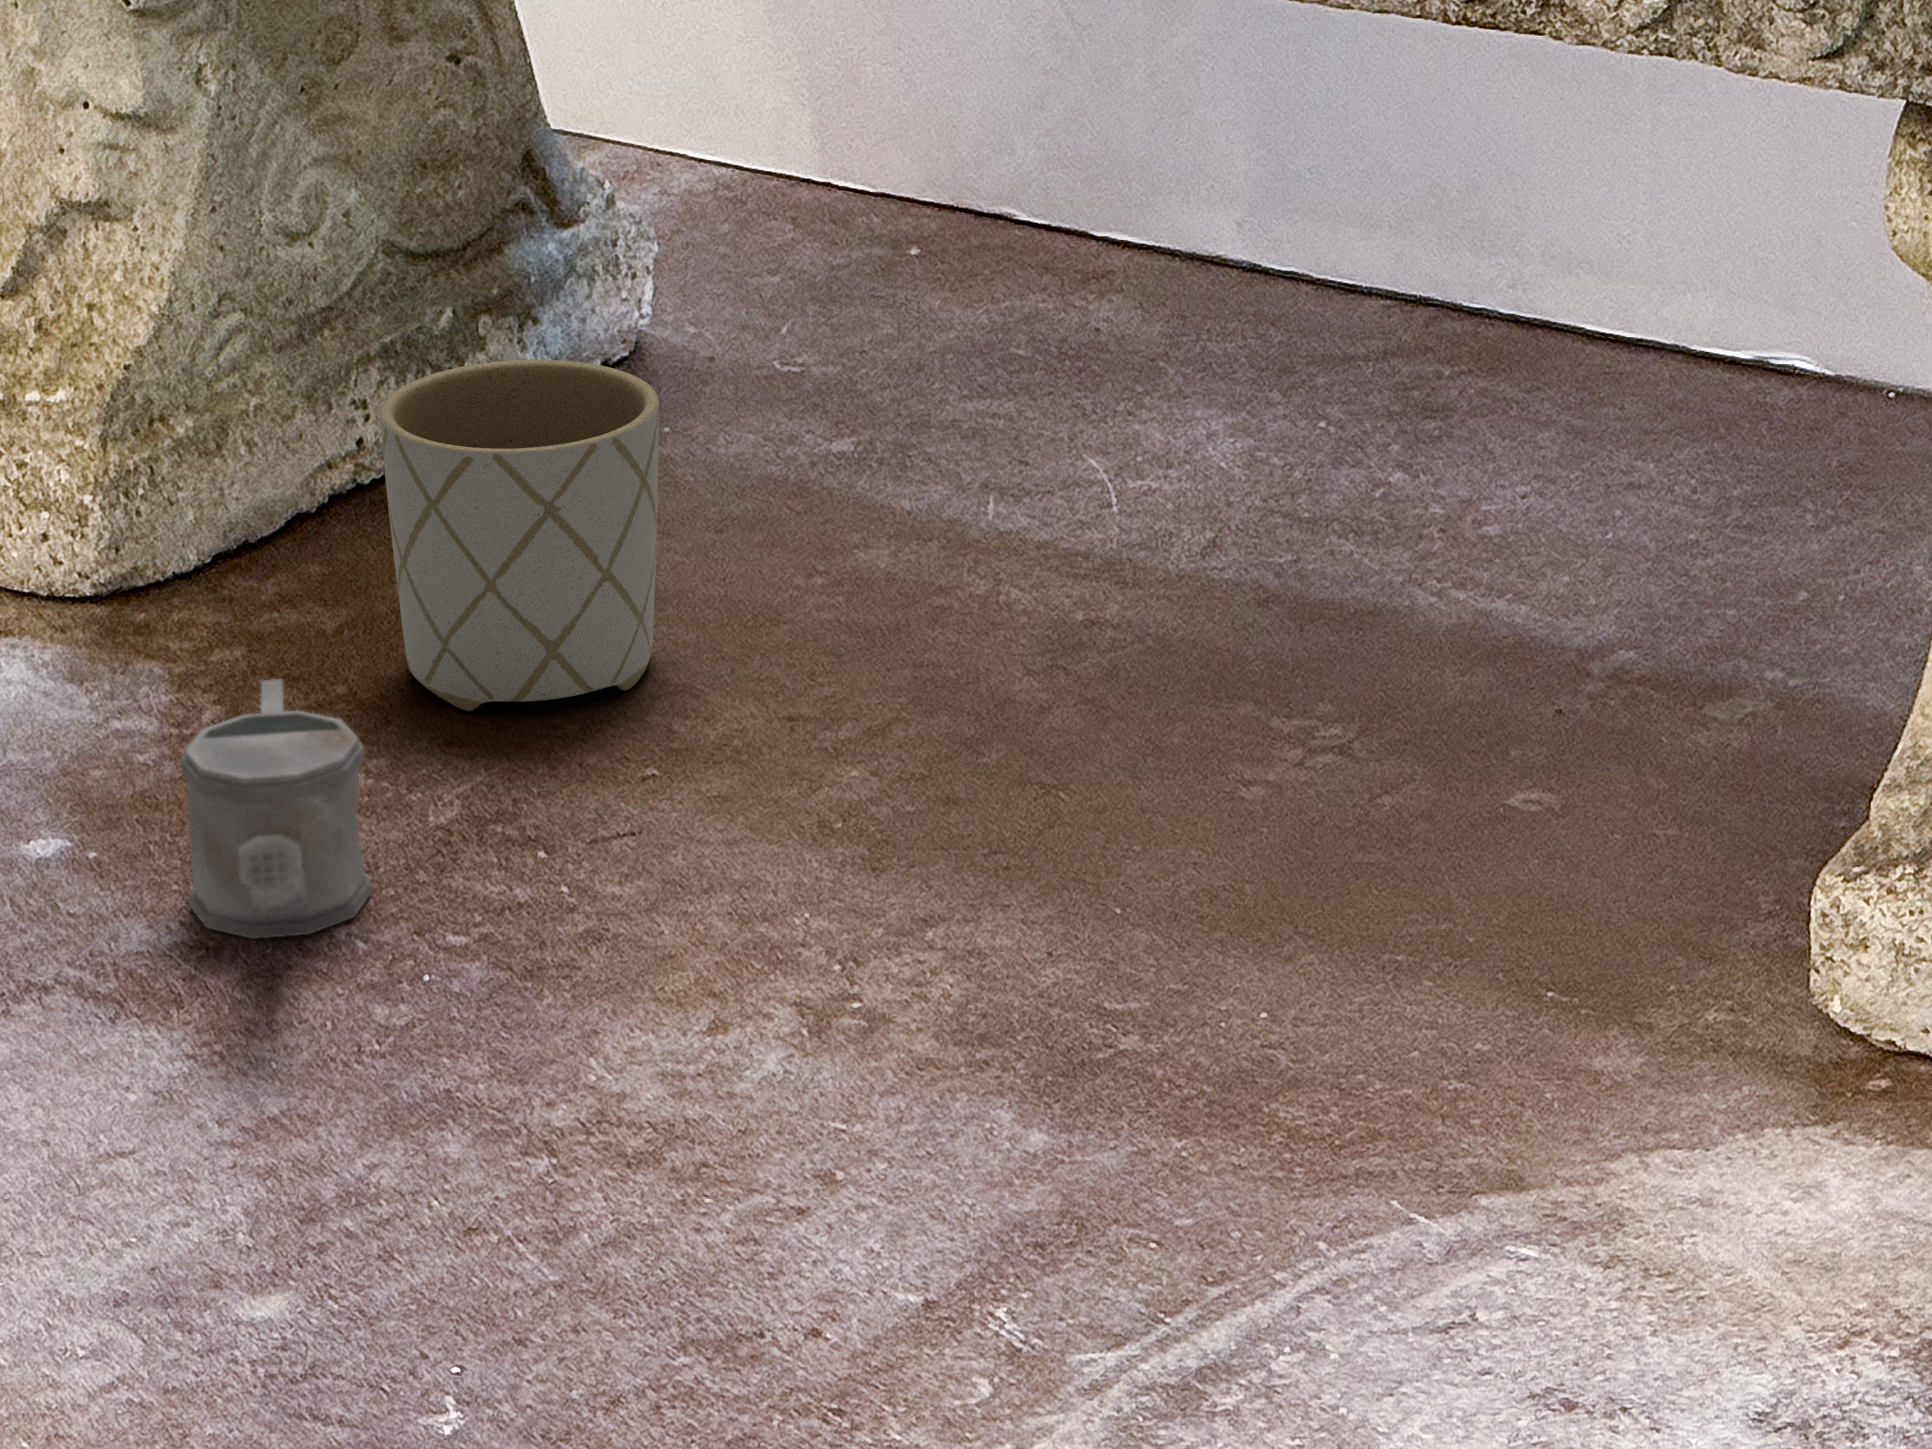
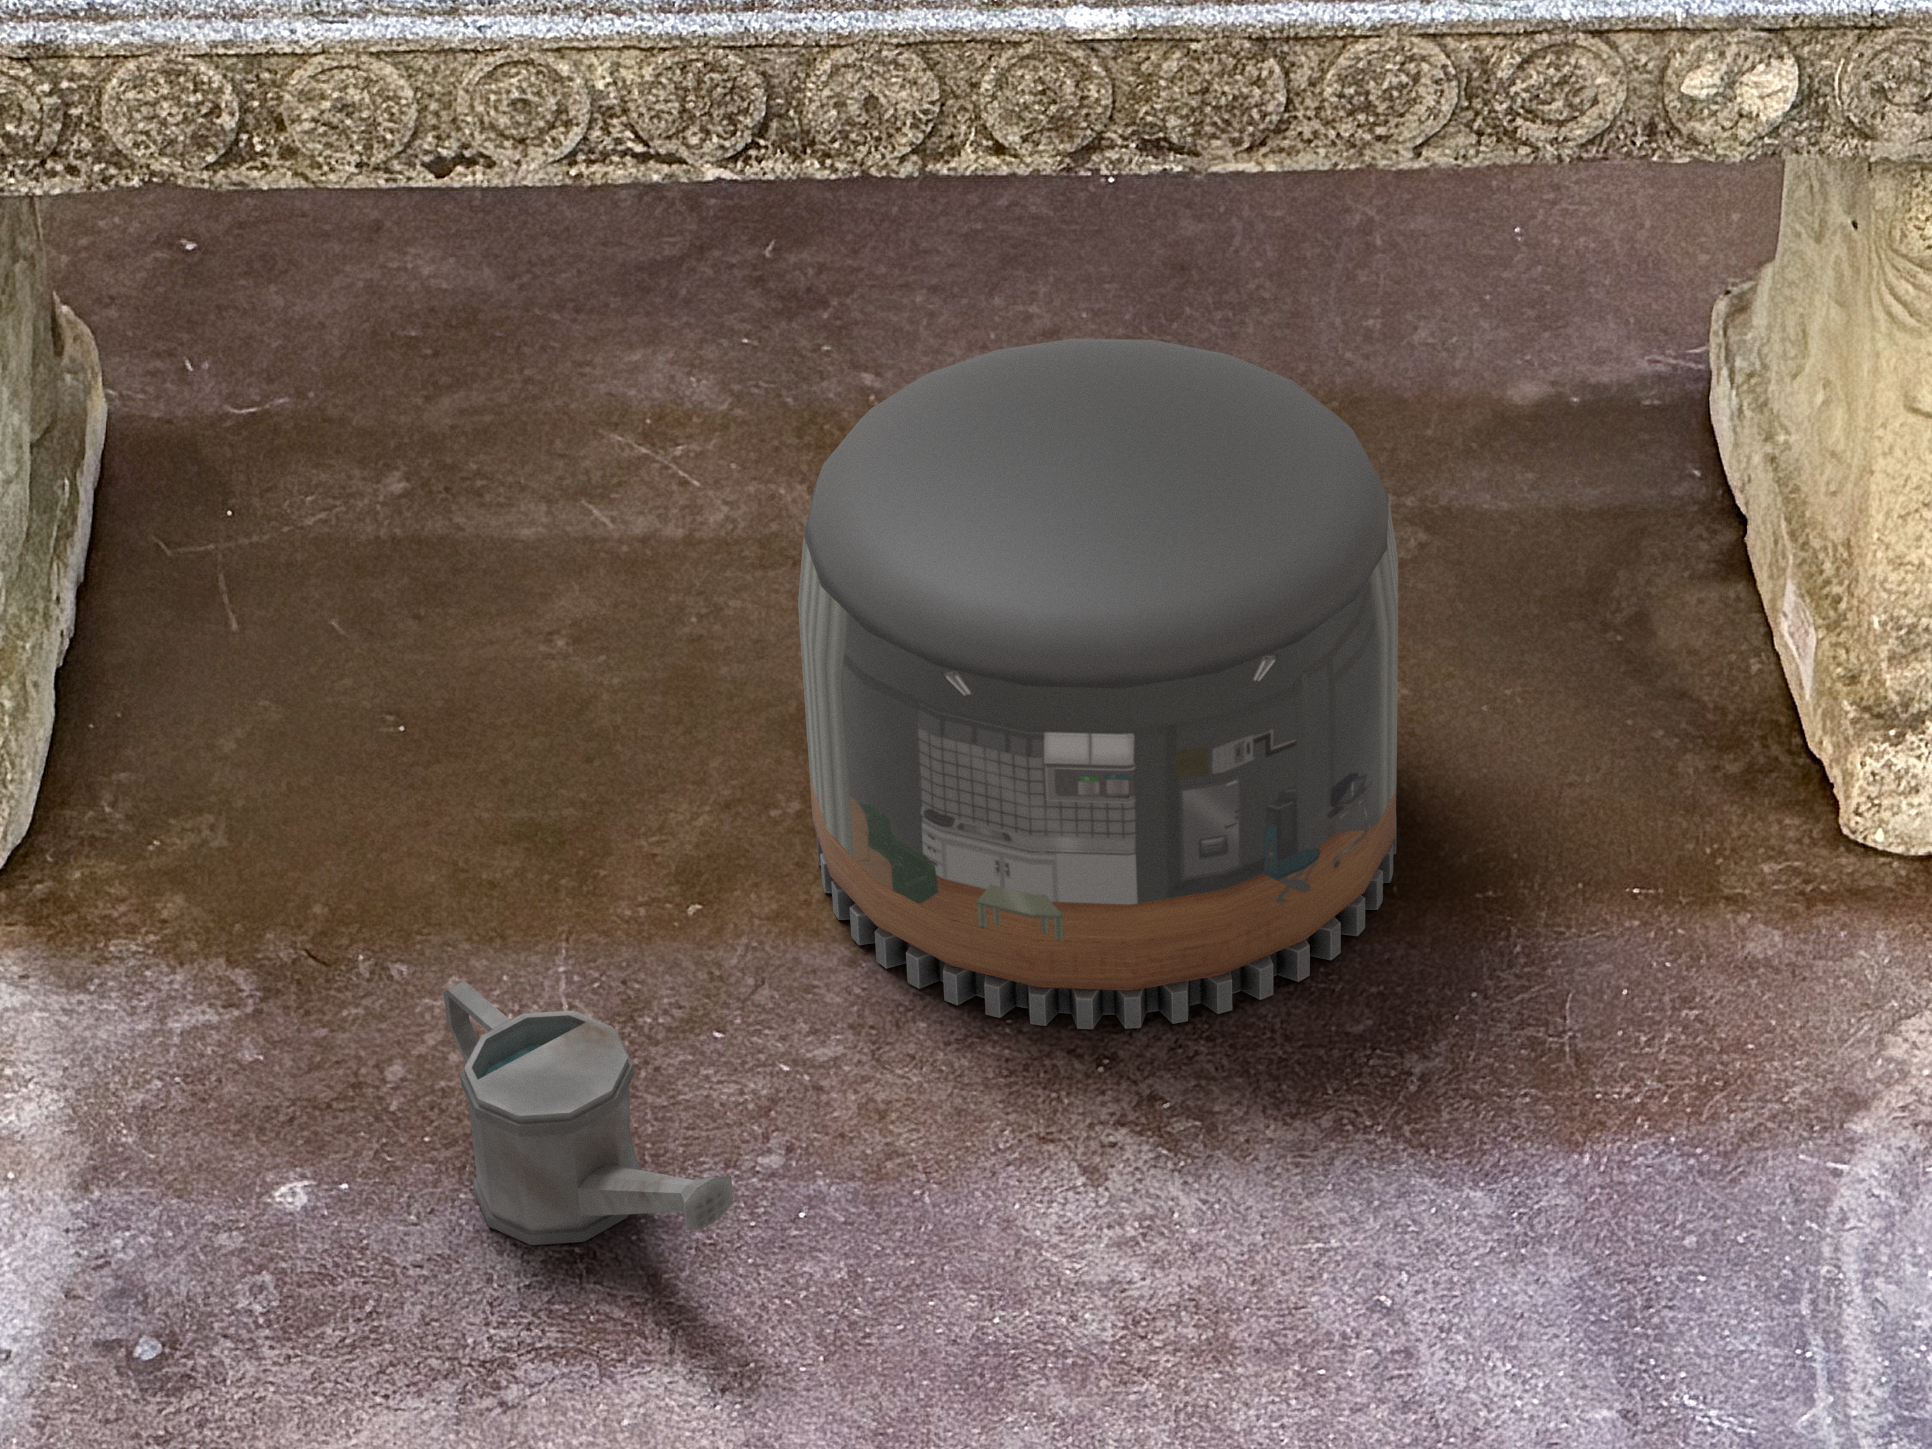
pouf: none [742,270,1399,956] -> present [798,338,1398,1029]
planter: present [380,360,659,711] -> none [323,542,593,907]

